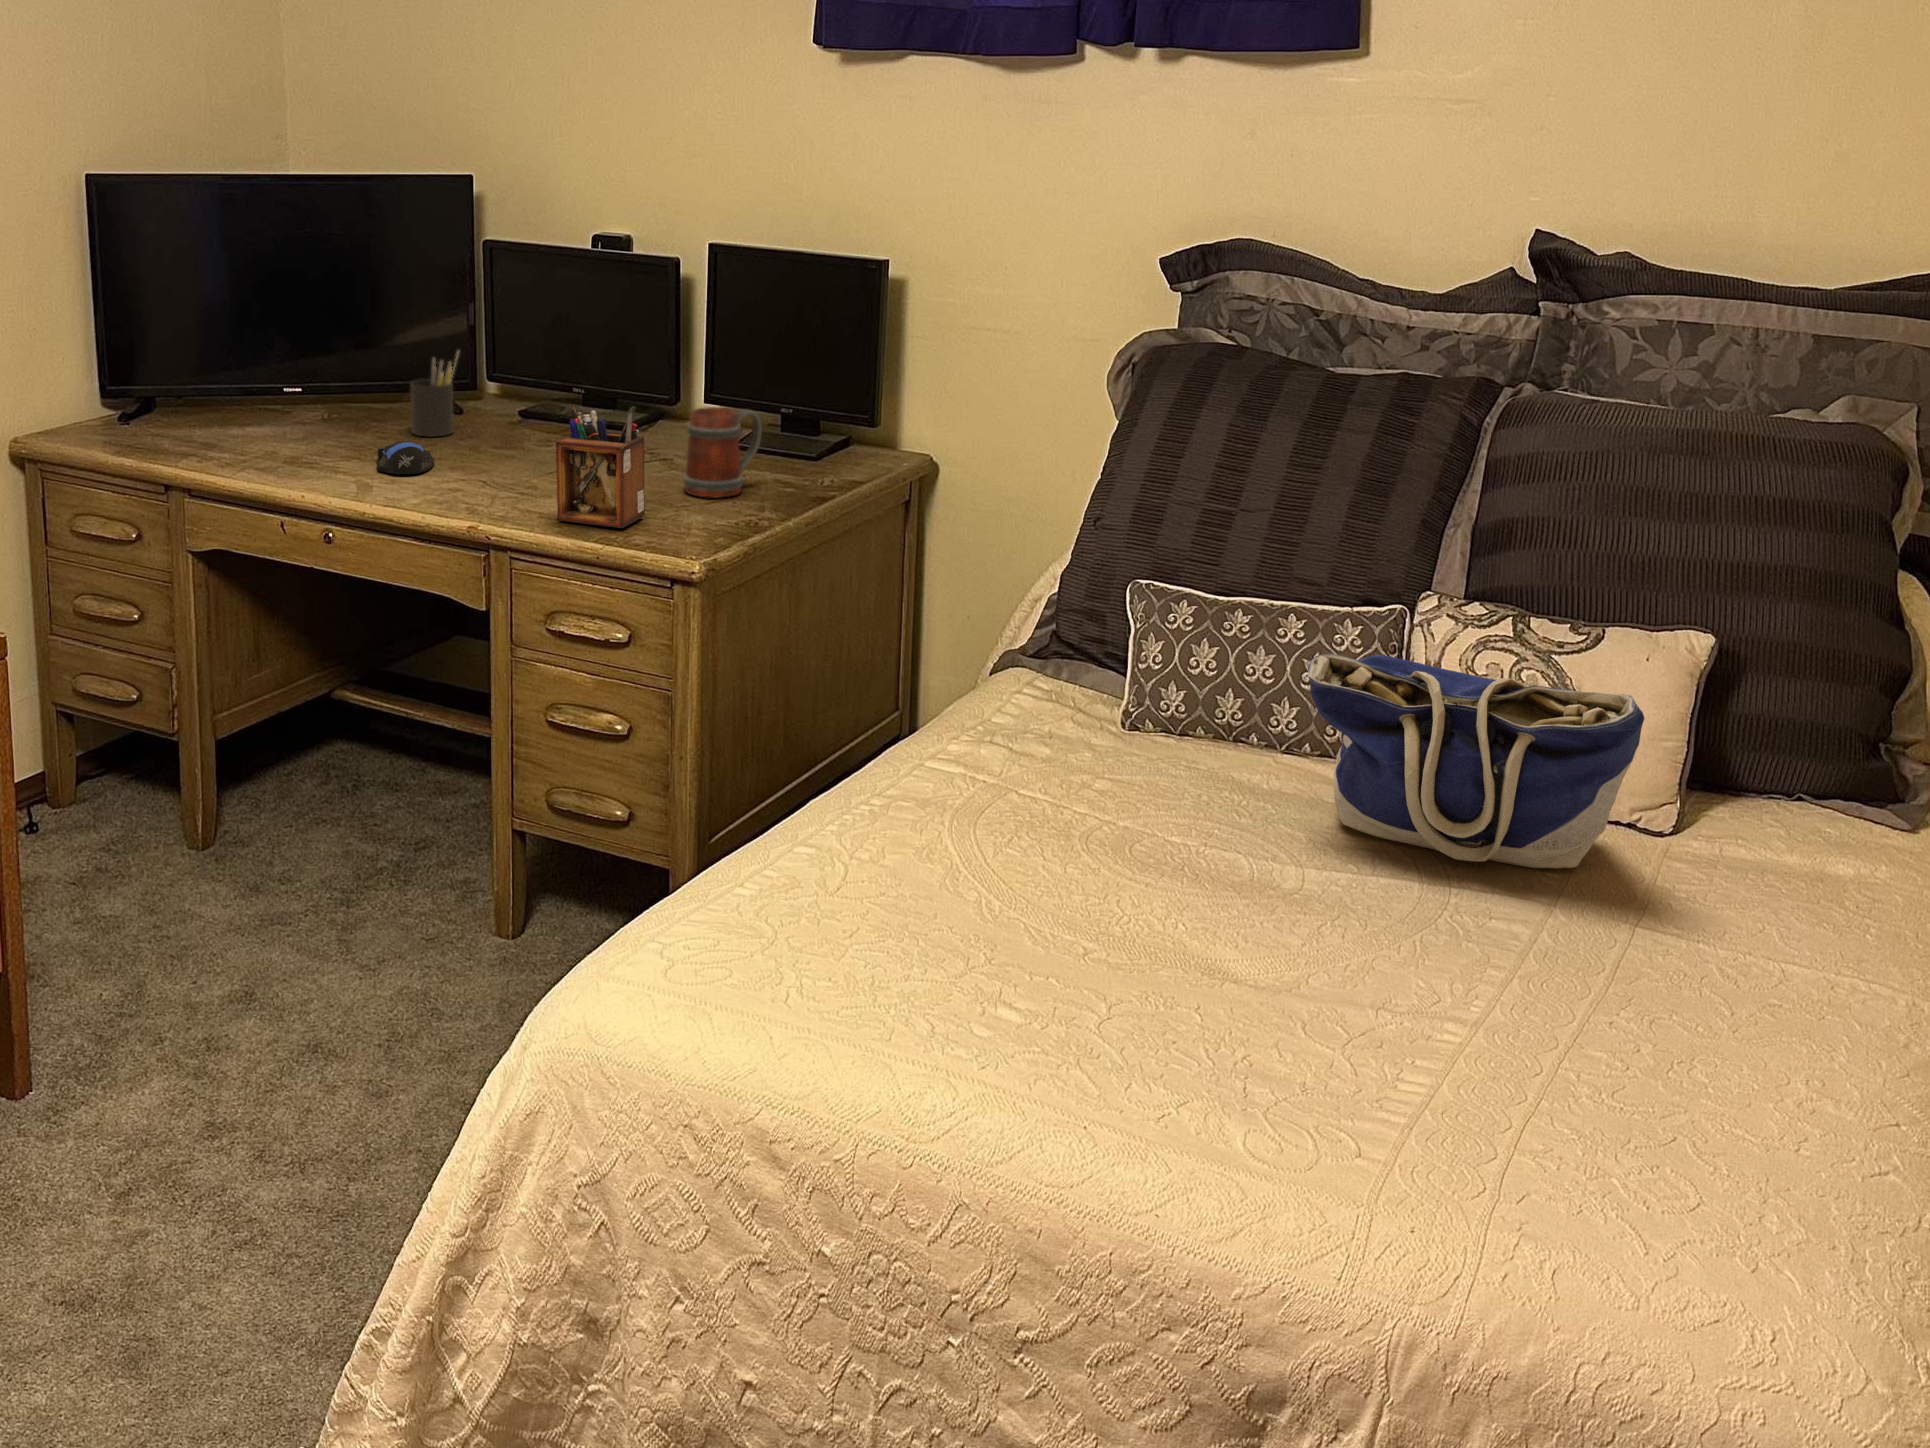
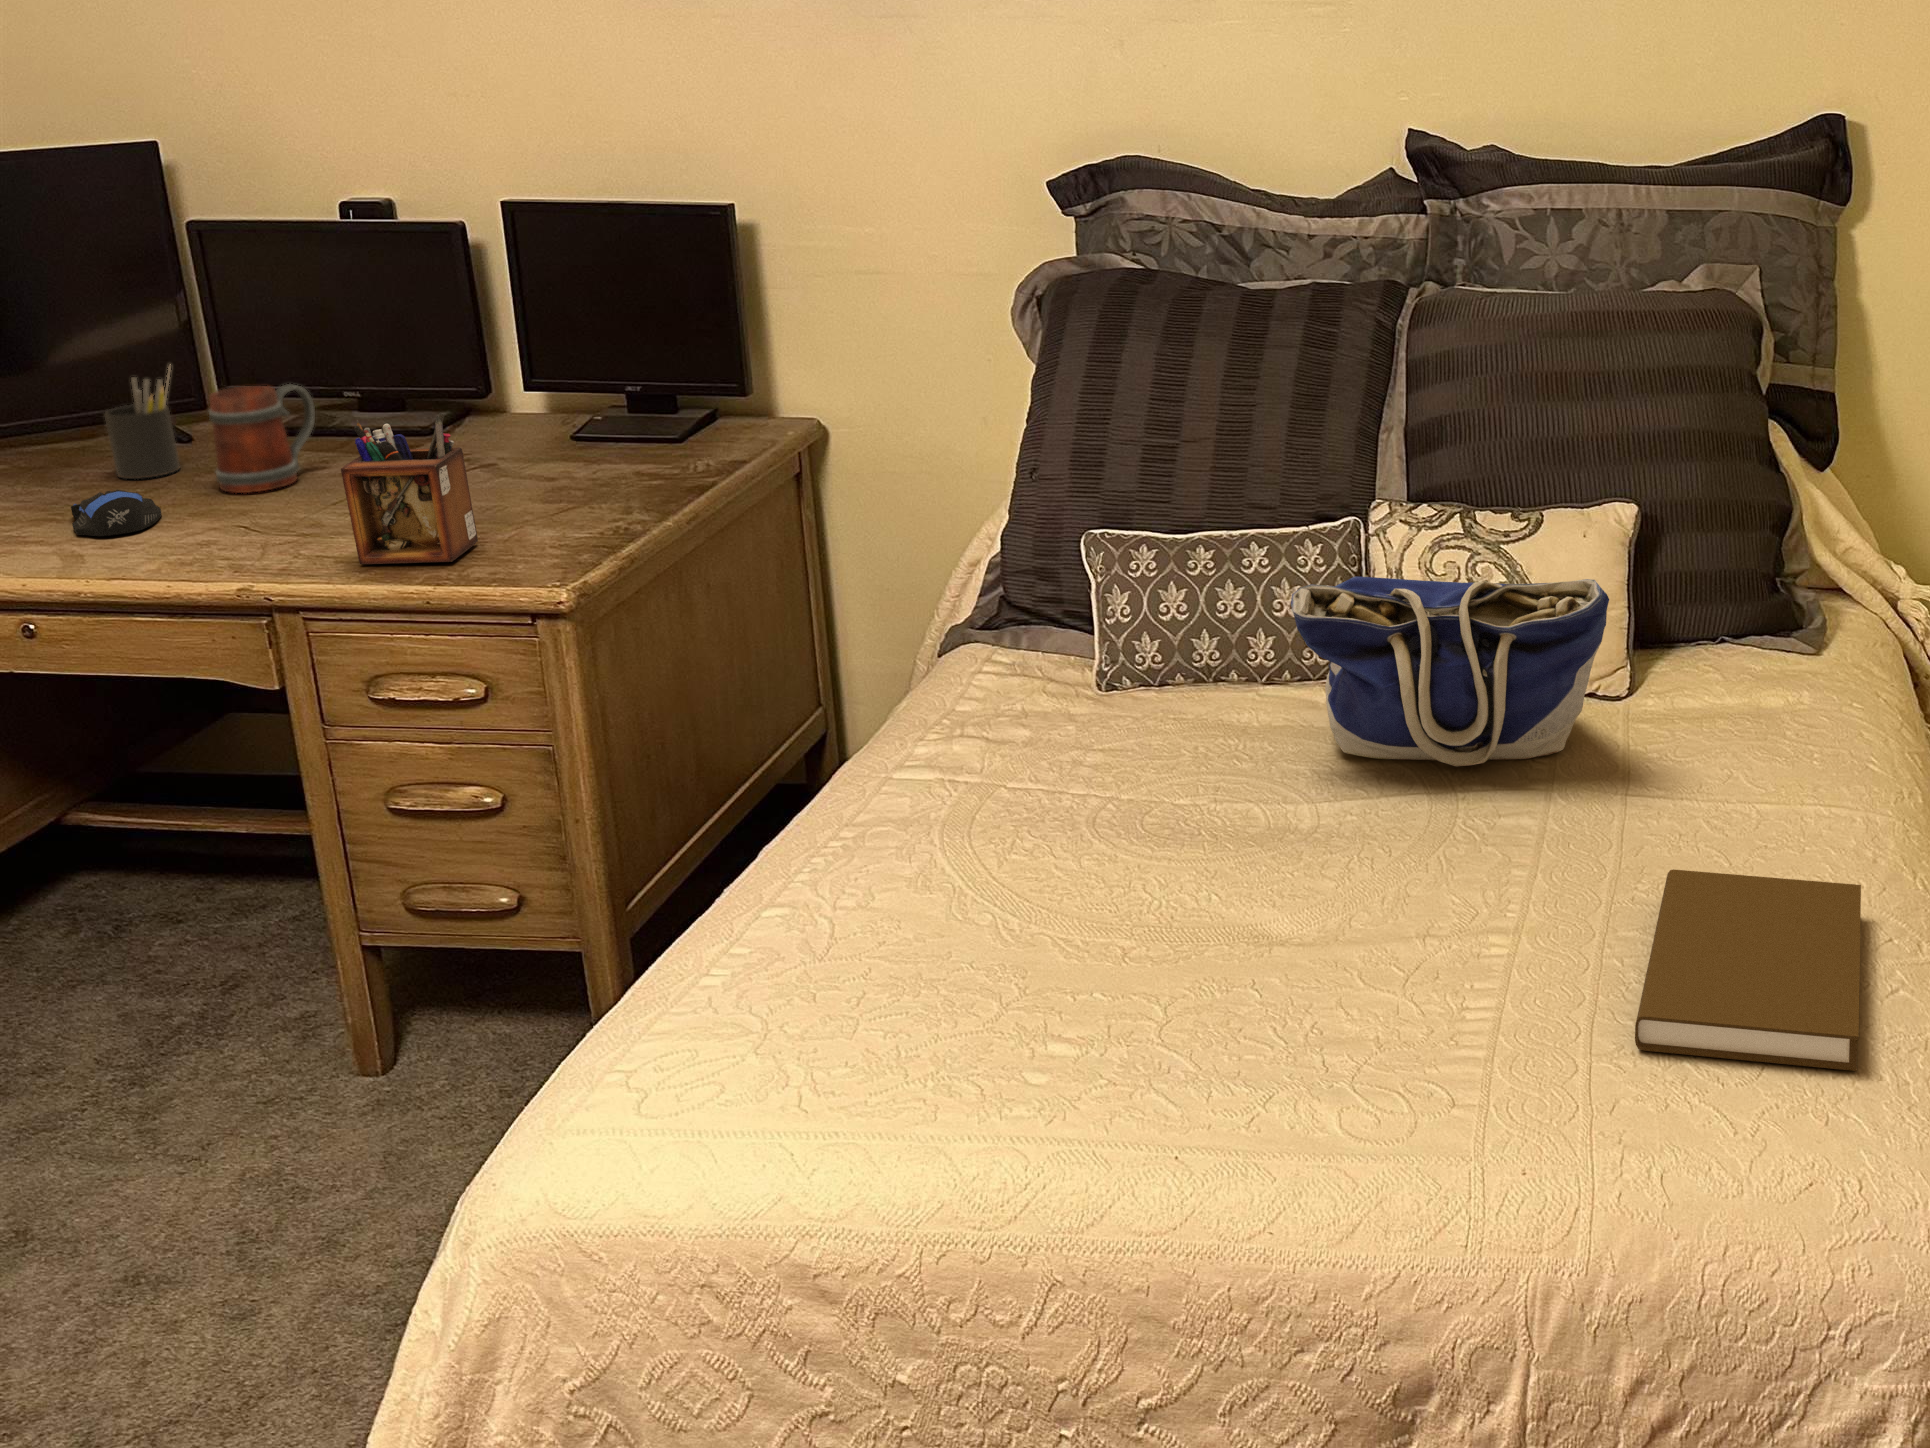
mug: present [684,407,762,498] -> present [209,384,315,493]
book: none [1566,999,1878,1238] -> present [1635,869,1861,1071]

